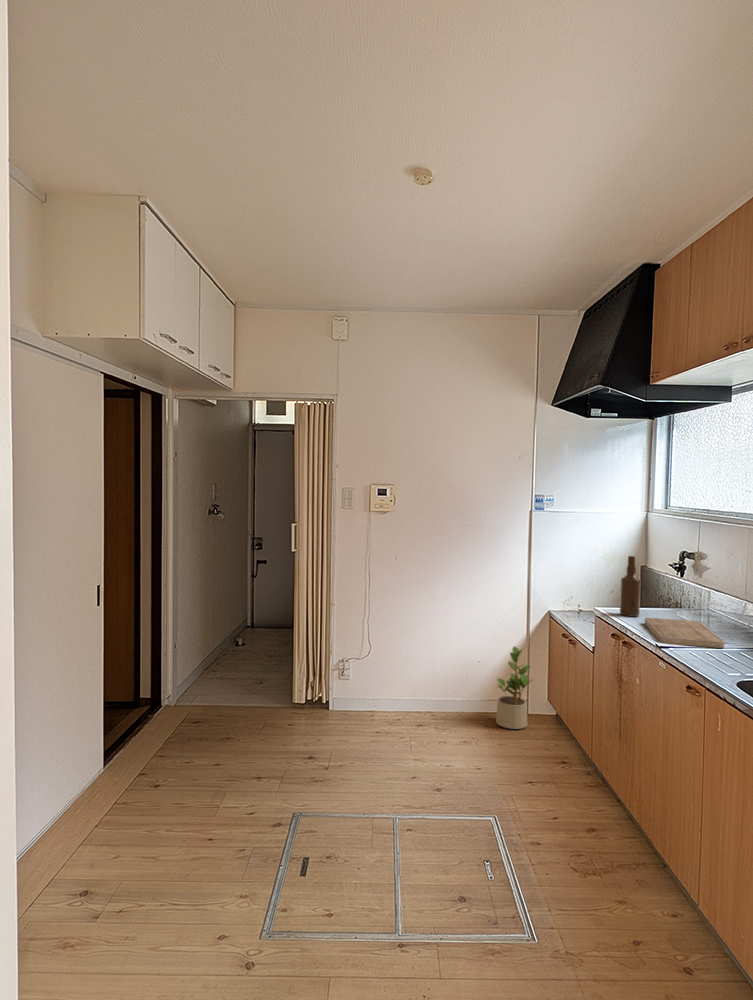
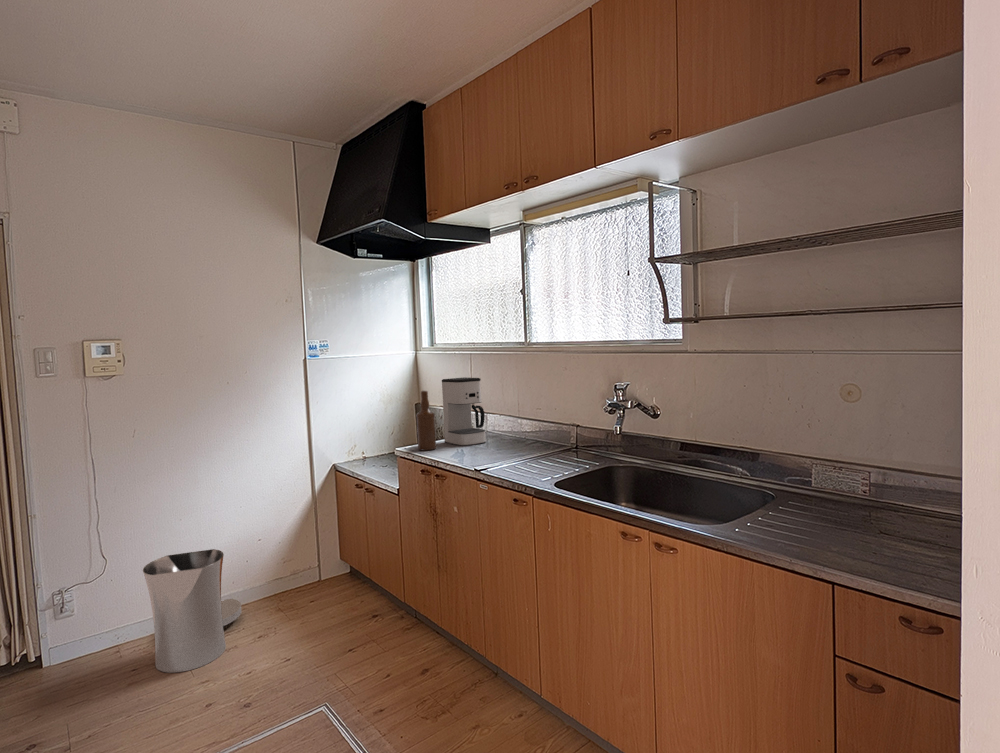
coffee maker: none [655,546,705,621] -> present [442,377,486,446]
cutting board: present [645,618,724,648] -> none [446,443,524,466]
potted plant: present [496,647,531,729] -> none [287,509,329,600]
trash can: none [385,657,454,751] -> present [143,549,241,673]

